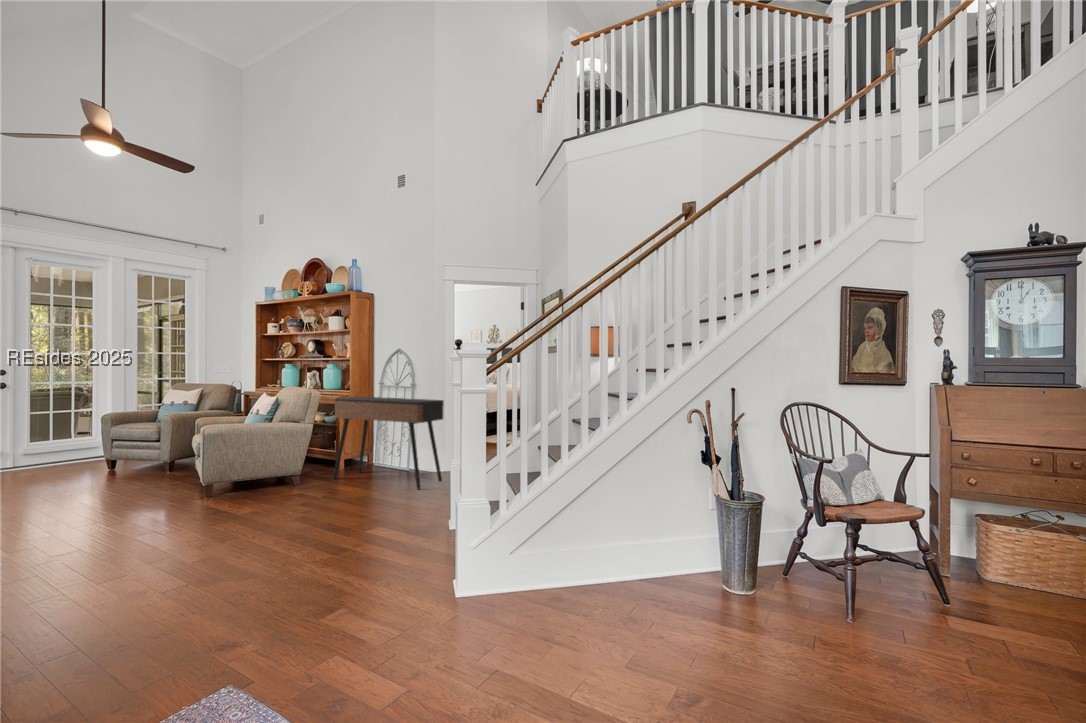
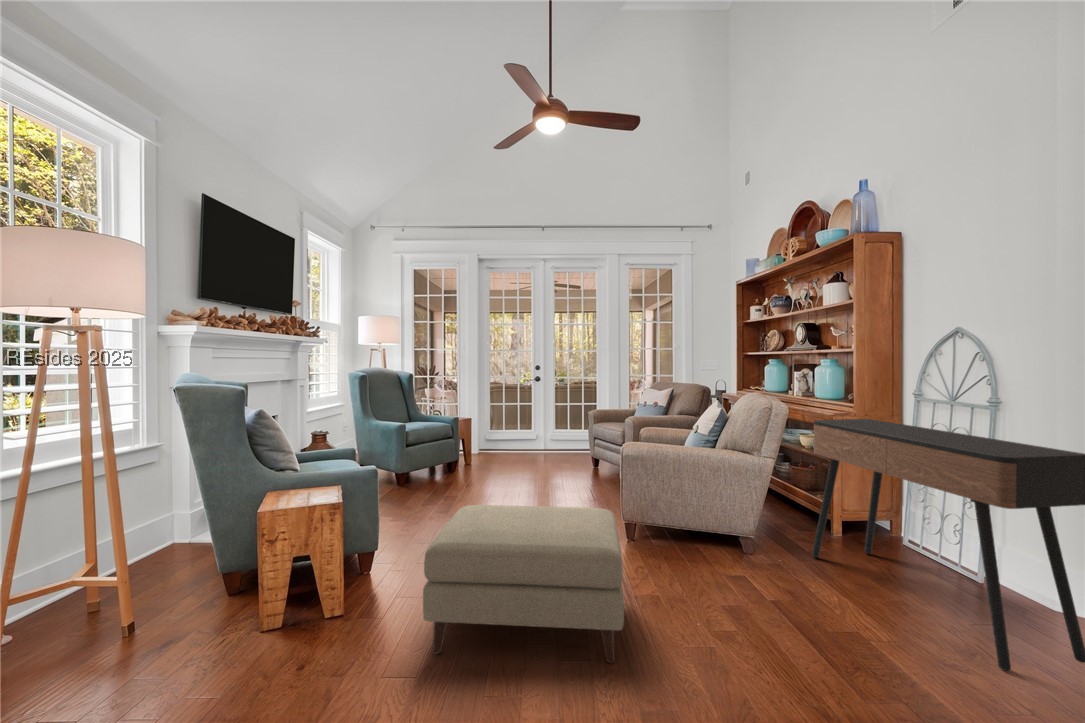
ottoman: none [89,460,264,566] -> present [423,505,624,663]

